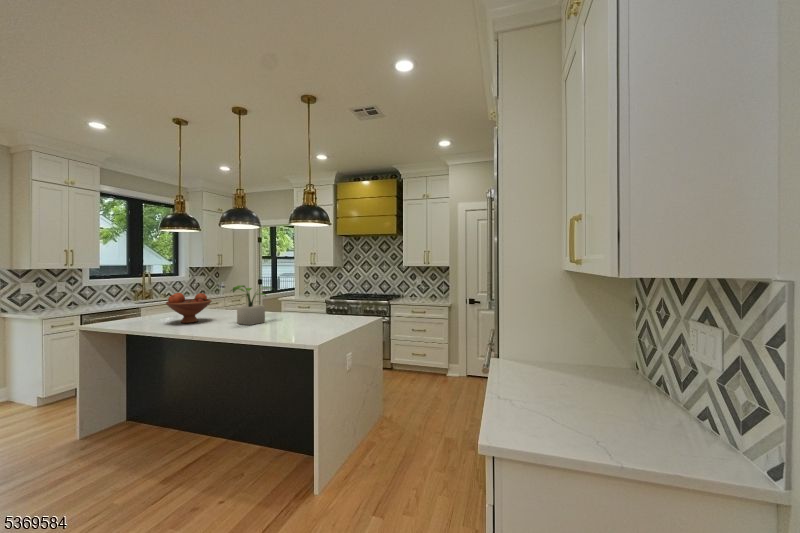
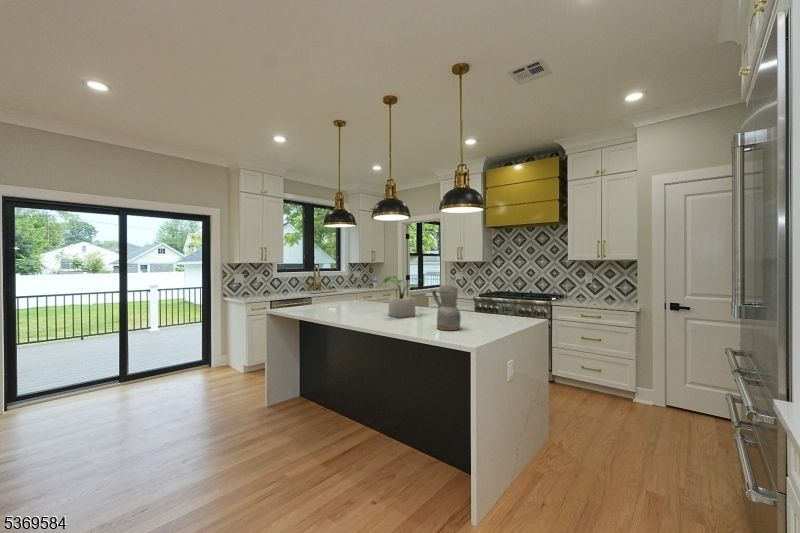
fruit bowl: present [166,293,212,323] -> none [327,283,366,313]
ceramic pitcher: none [281,293,307,334] -> present [432,285,461,330]

